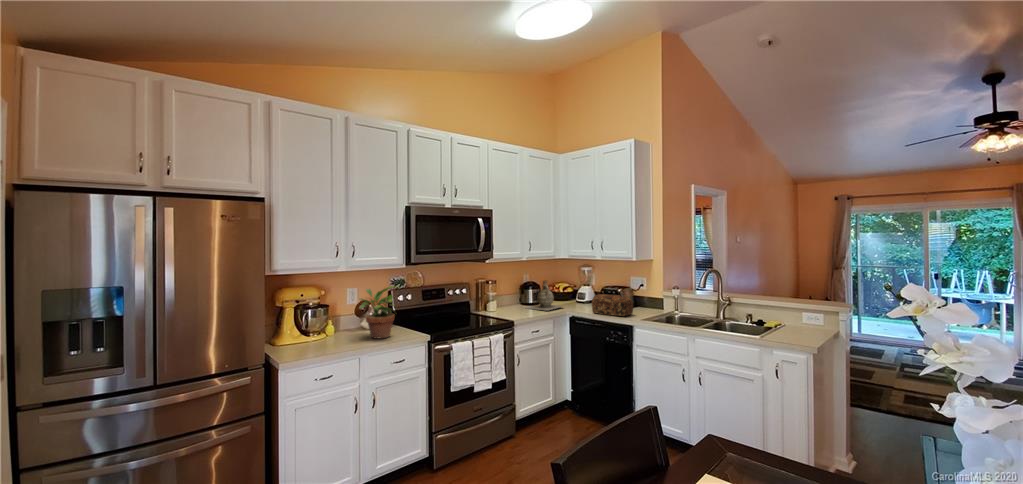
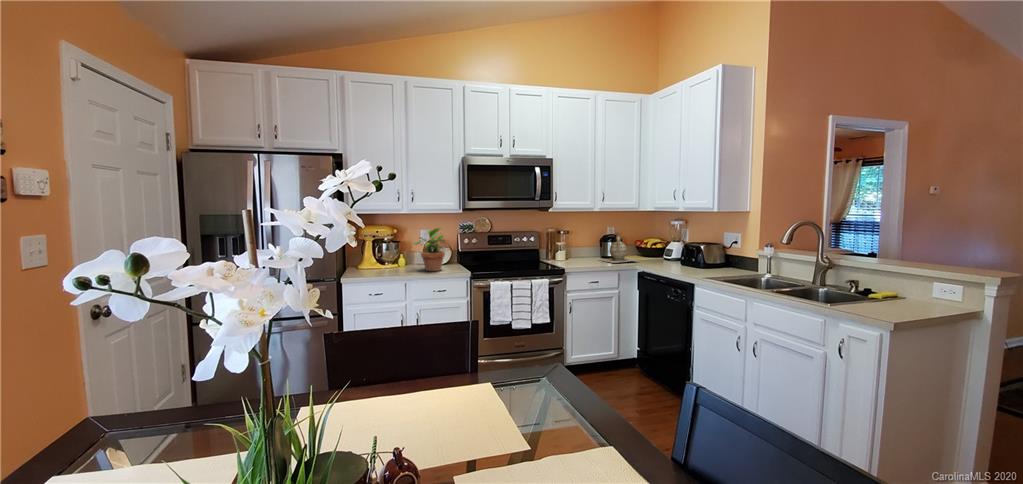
bread loaf: present [592,294,633,316] -> none [659,248,706,273]

